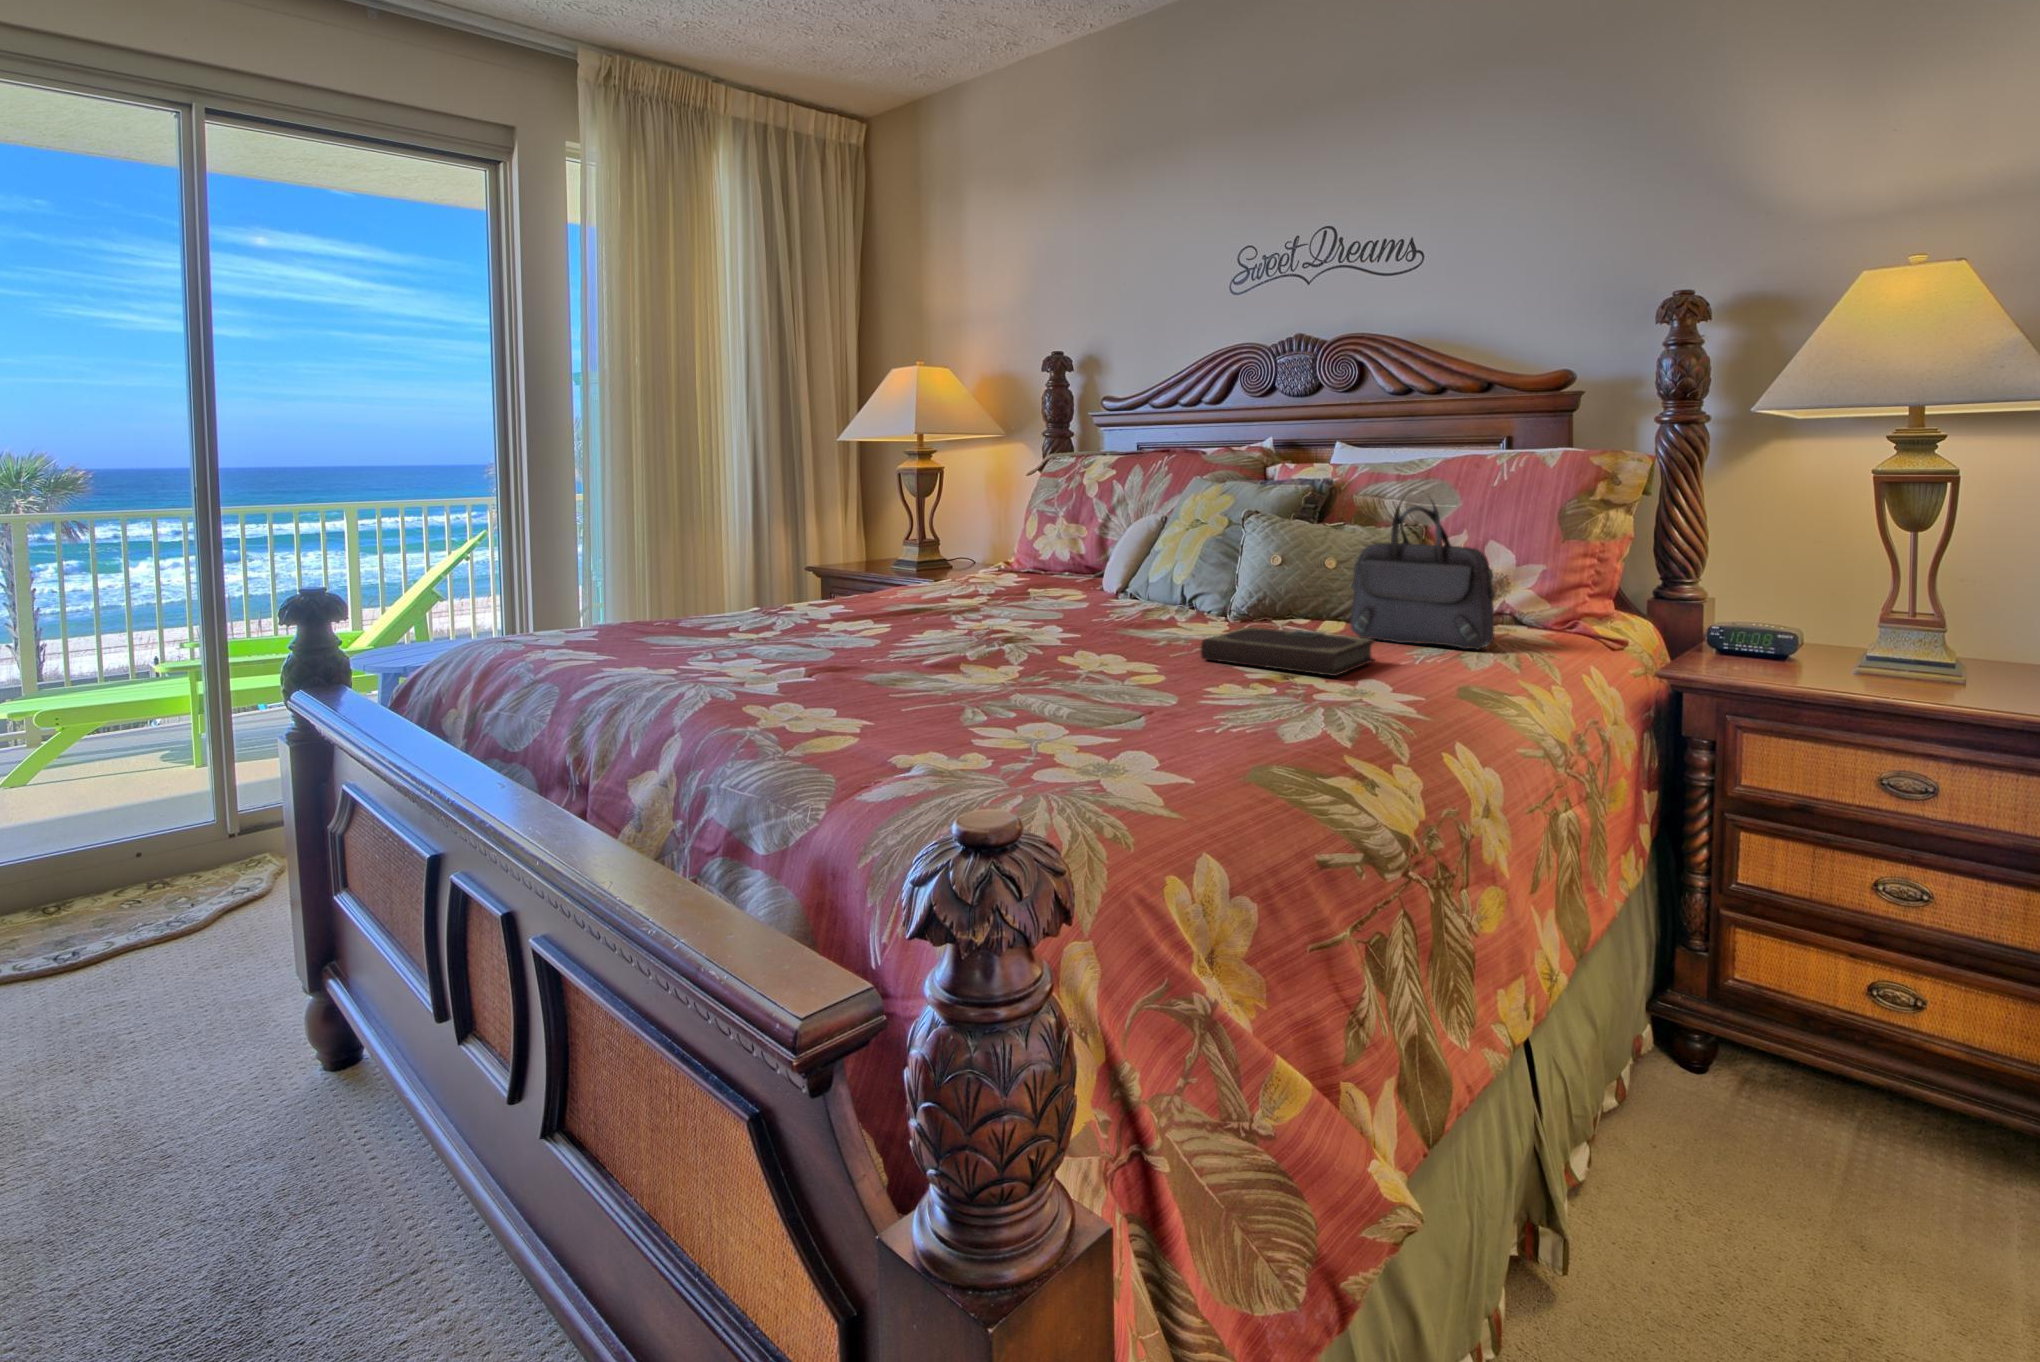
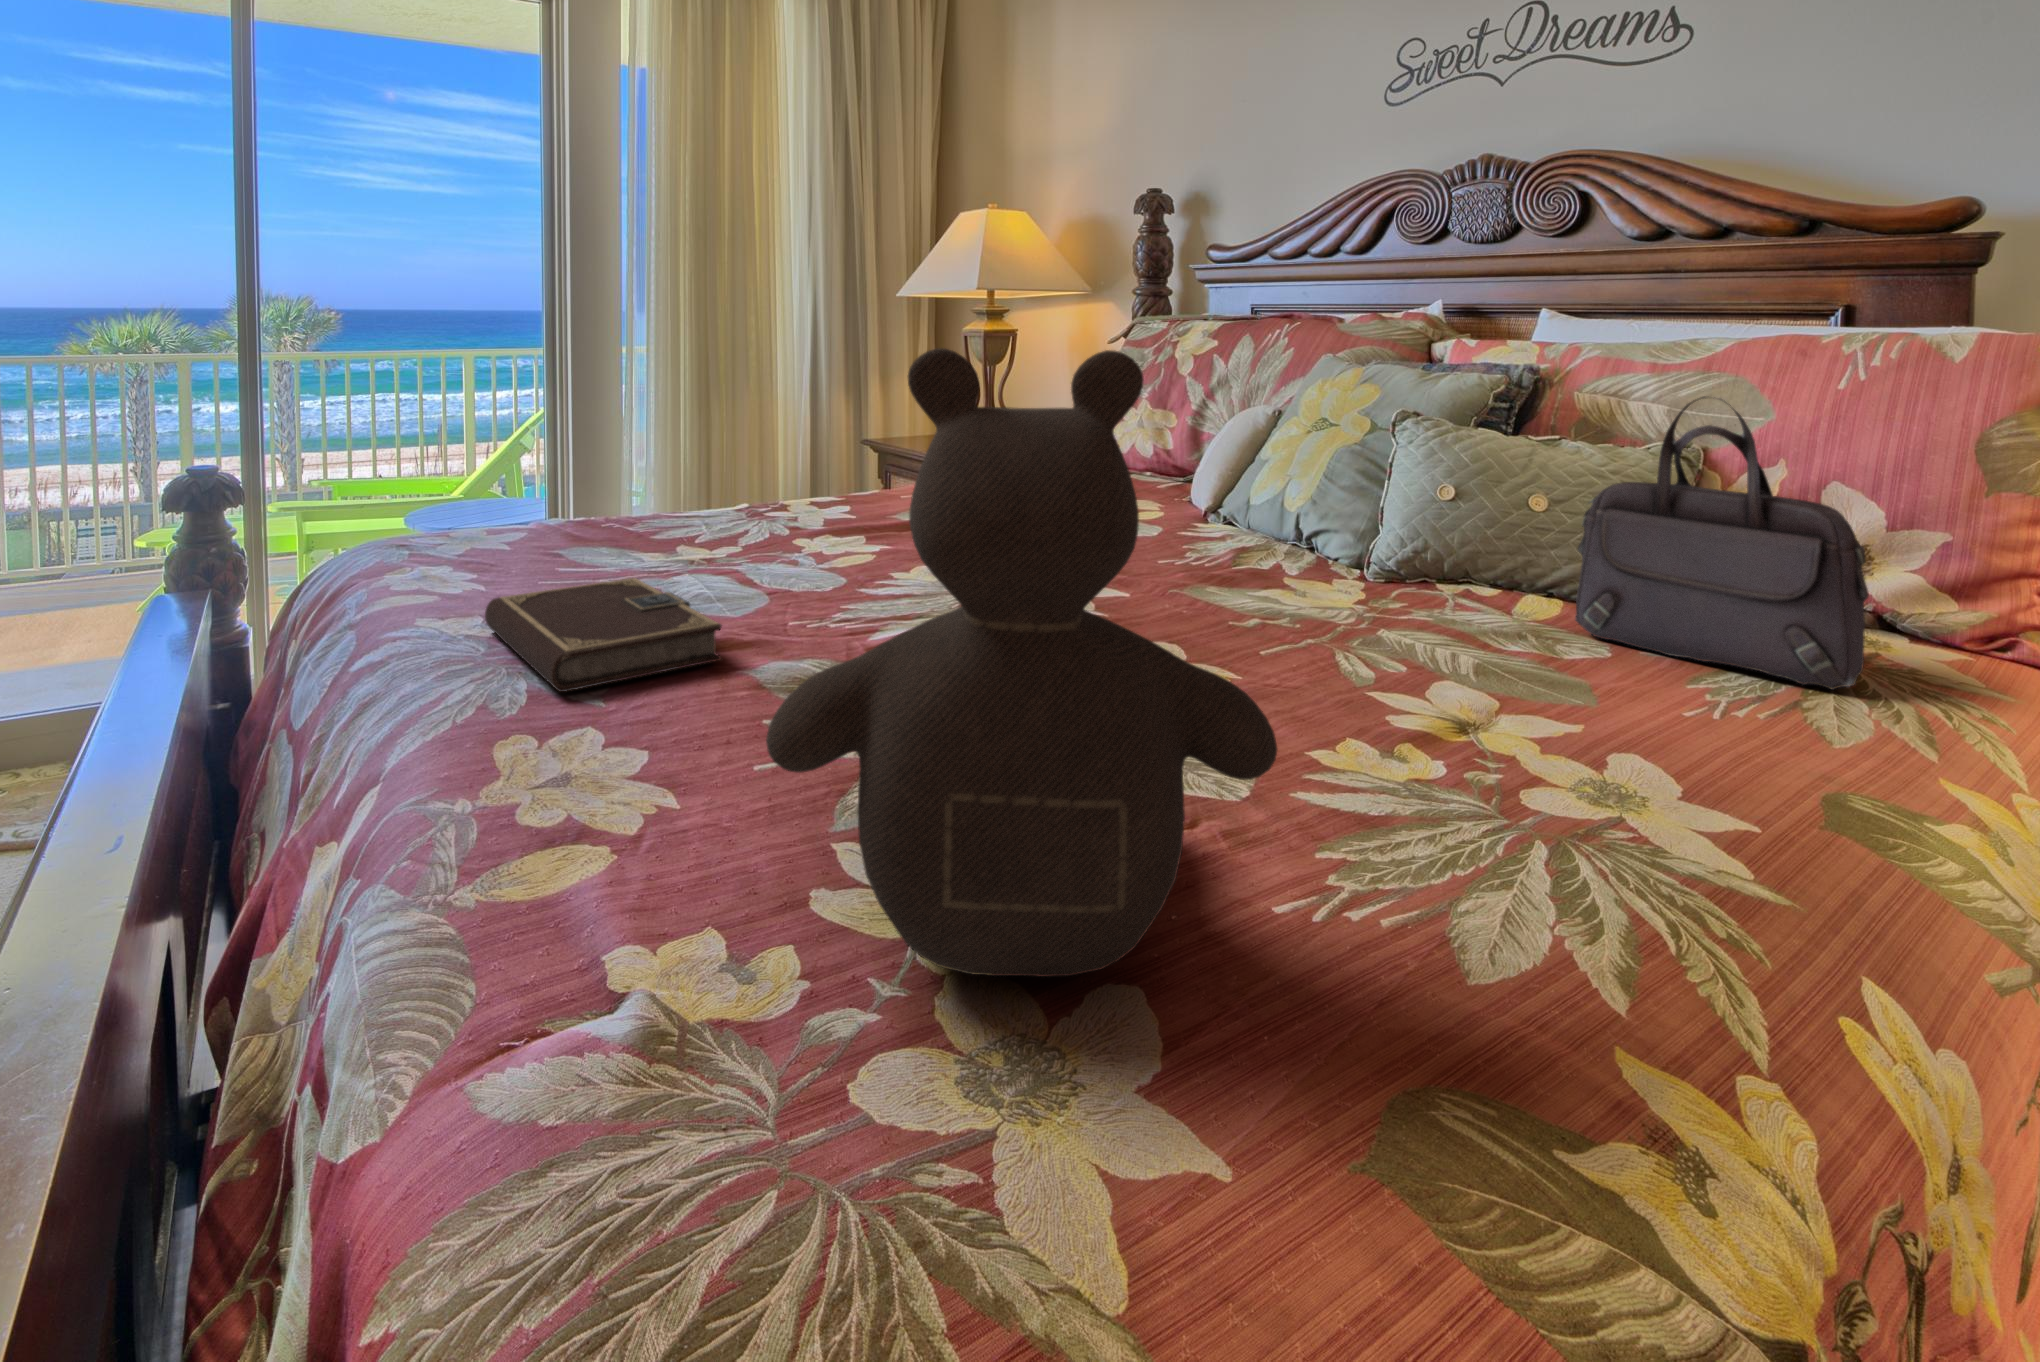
teddy bear: none [958,457,1200,755] -> present [766,348,1277,977]
notebook: present [1201,627,1375,676] -> present [485,578,722,692]

